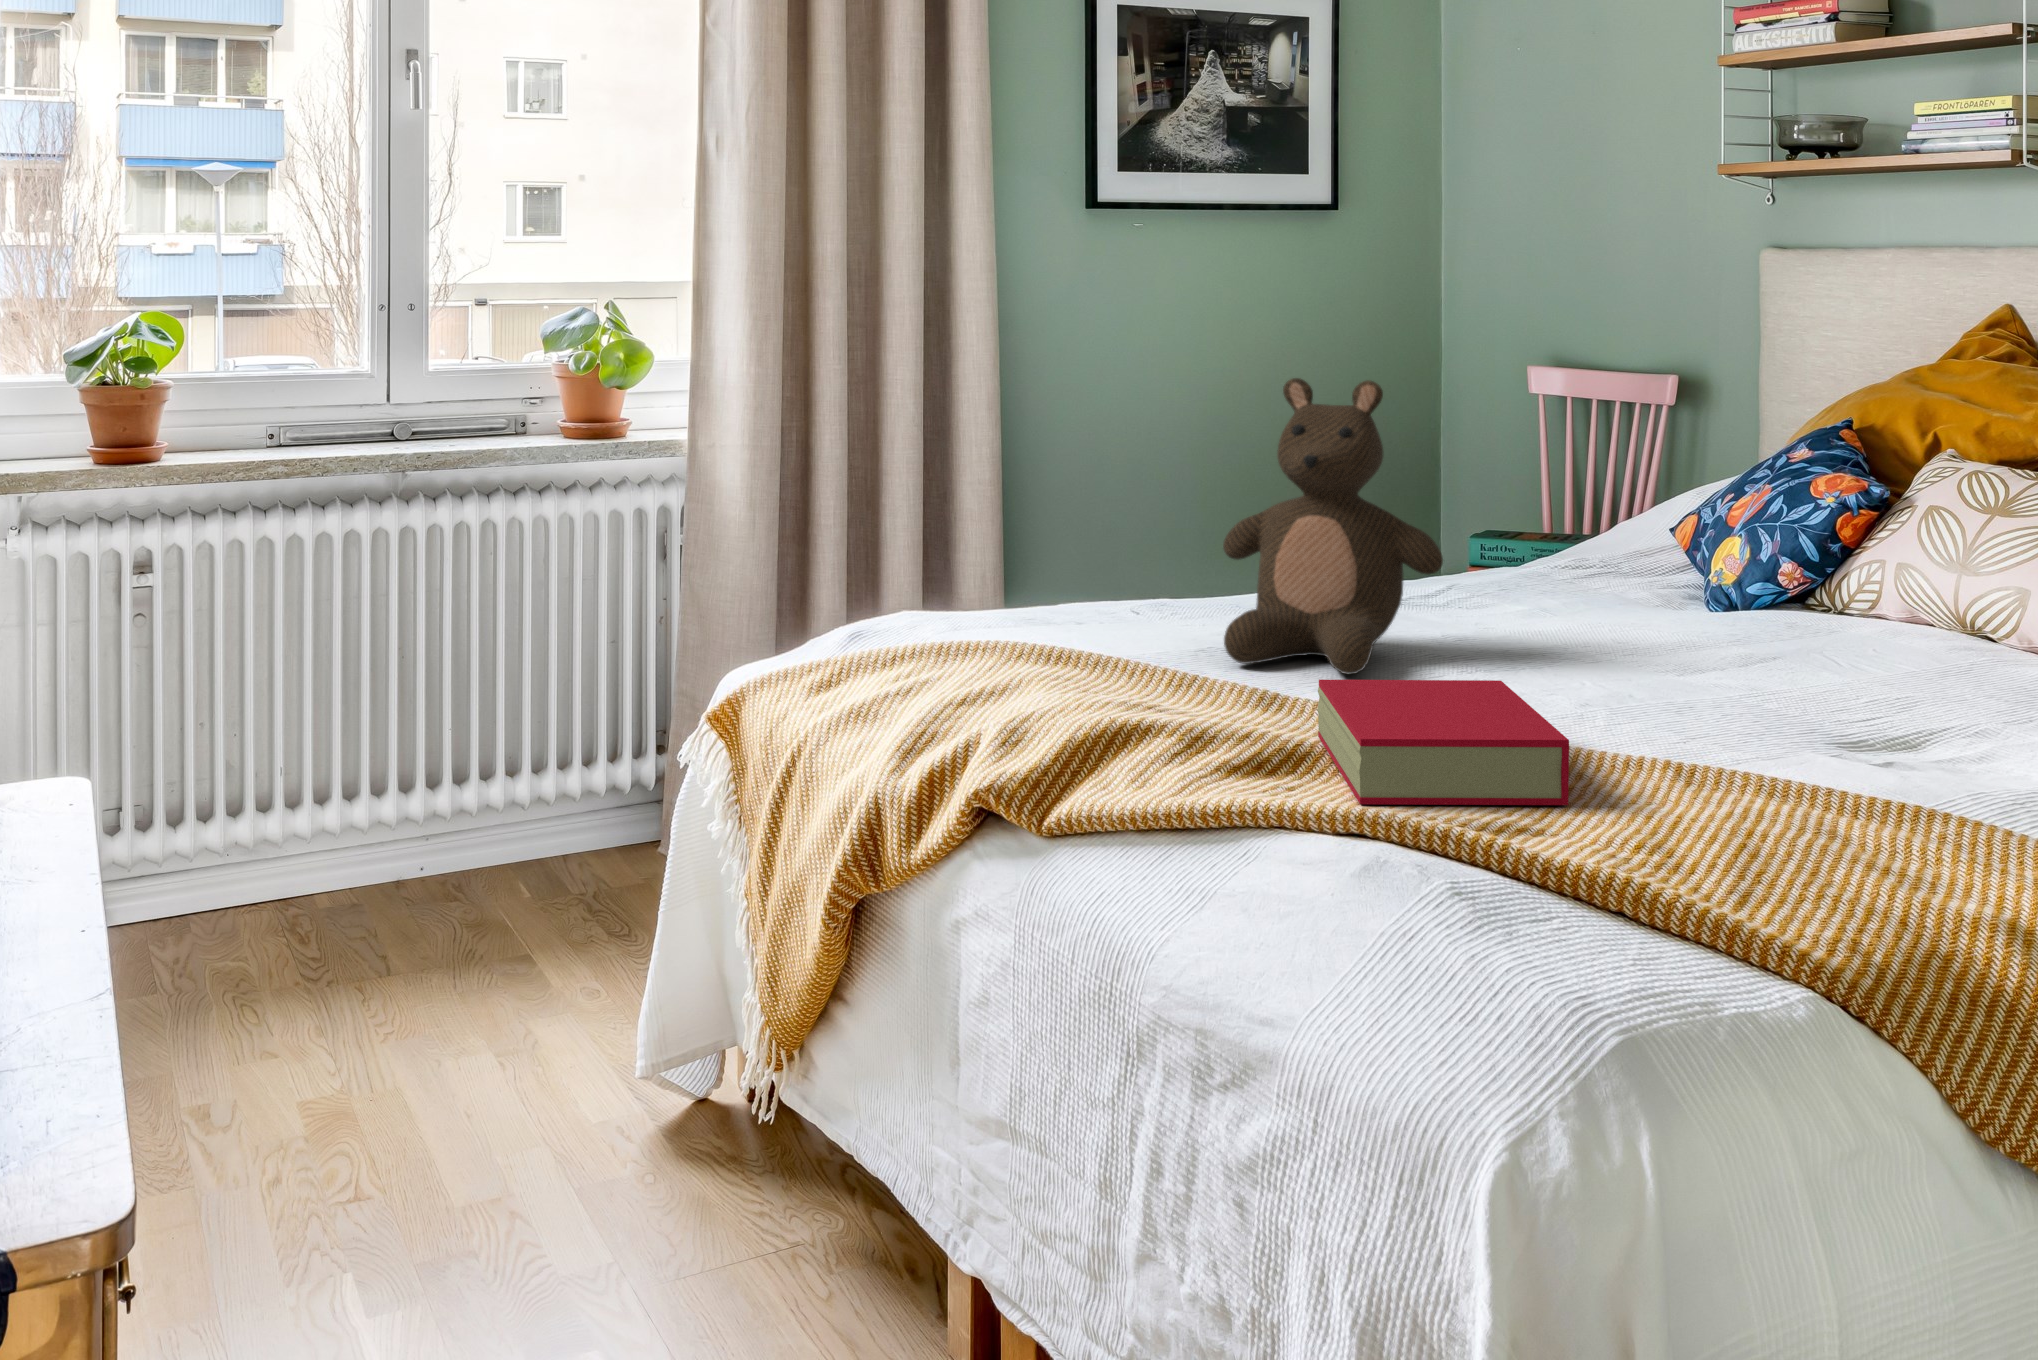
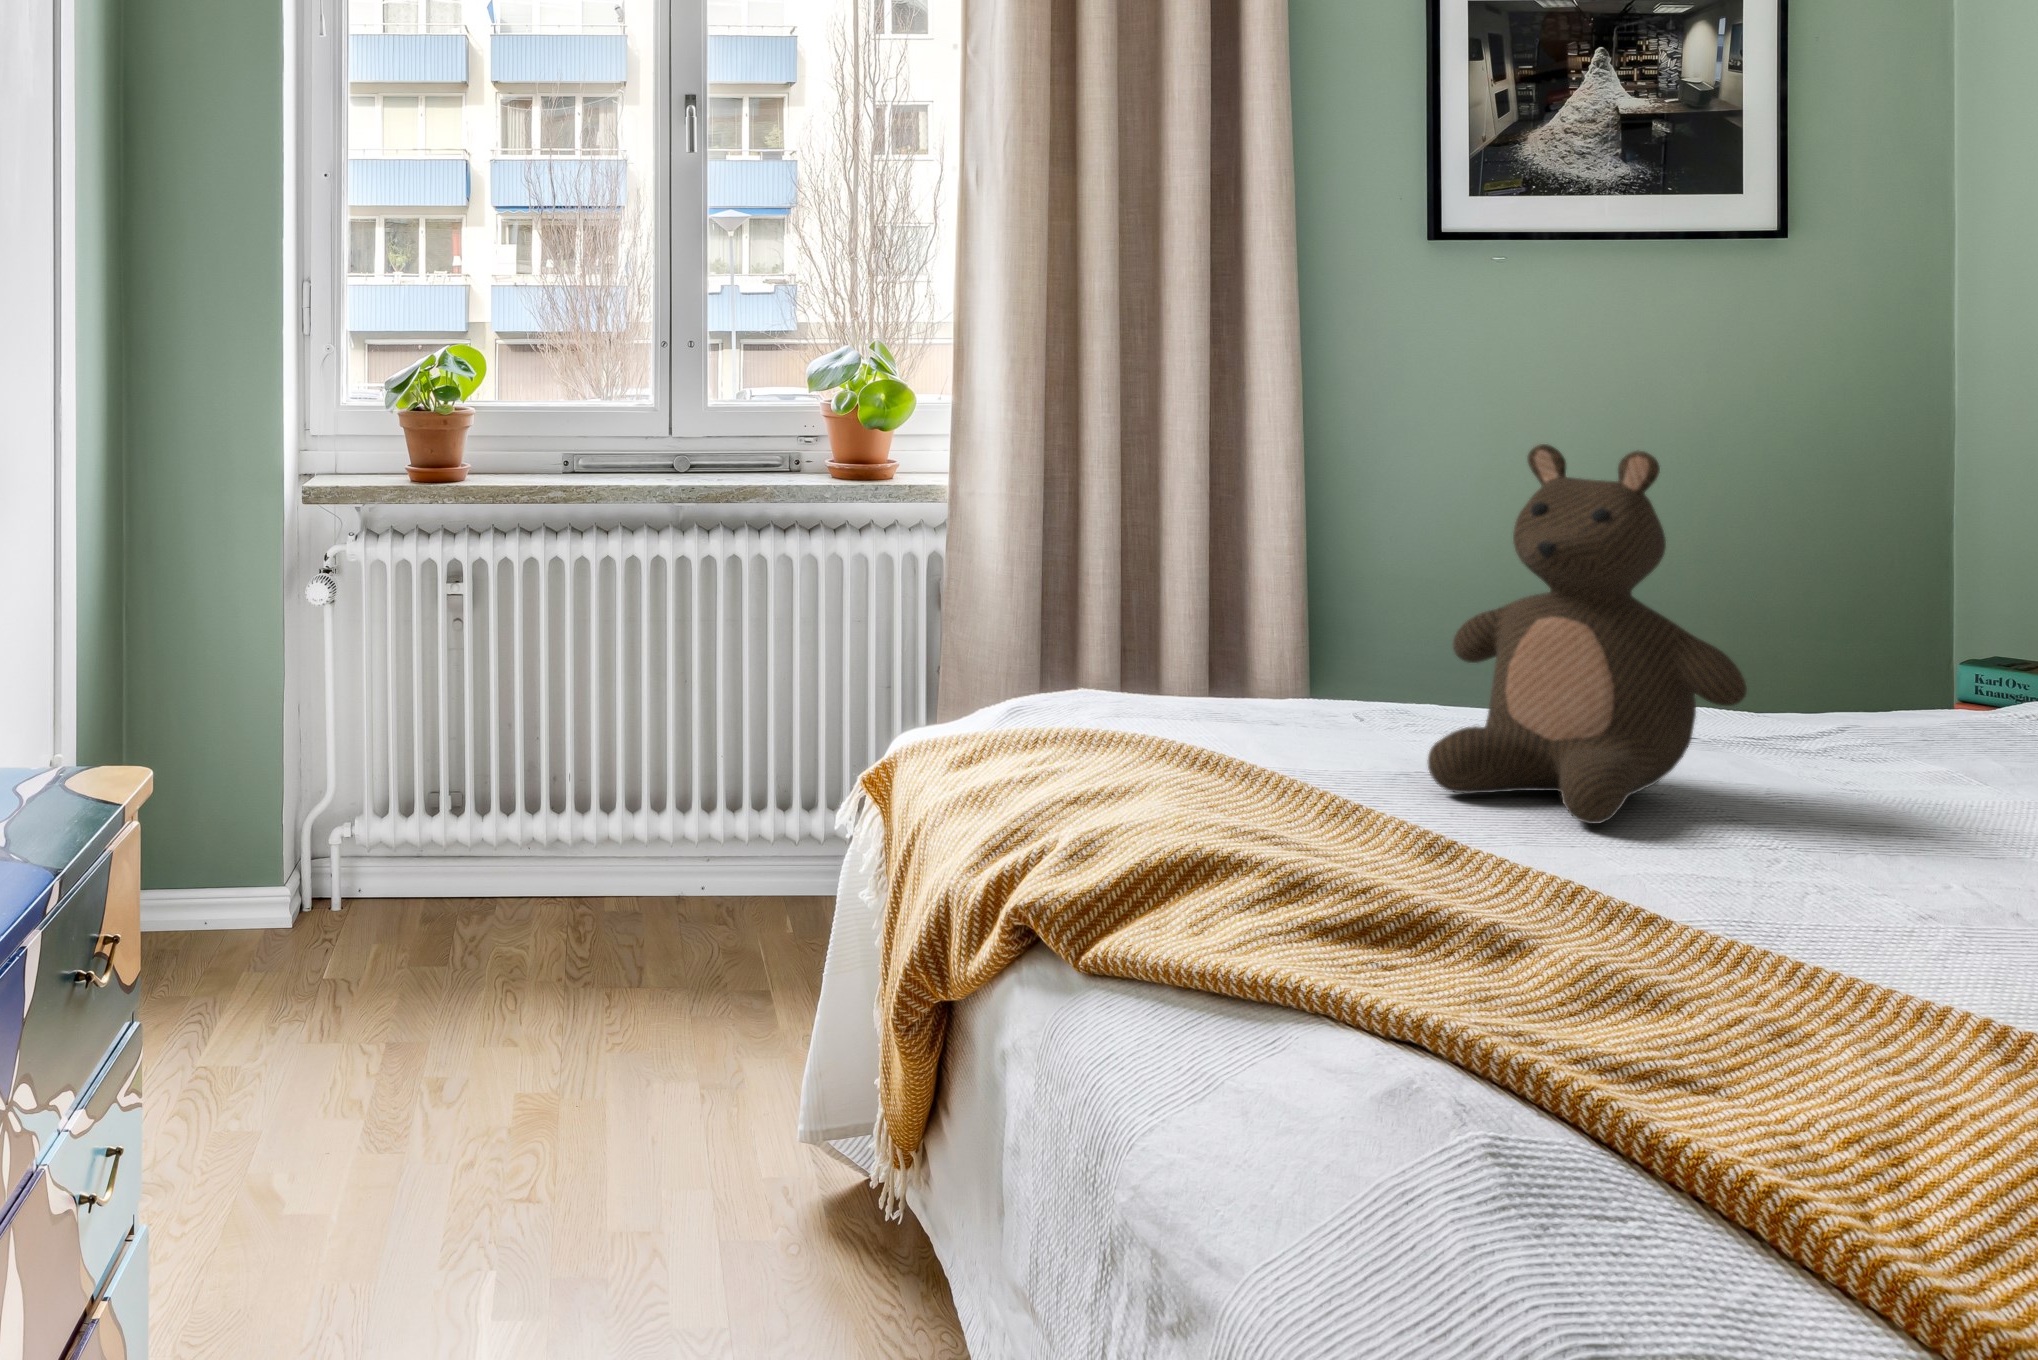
book: present [1318,679,1569,805] -> none [1459,829,1780,1057]

